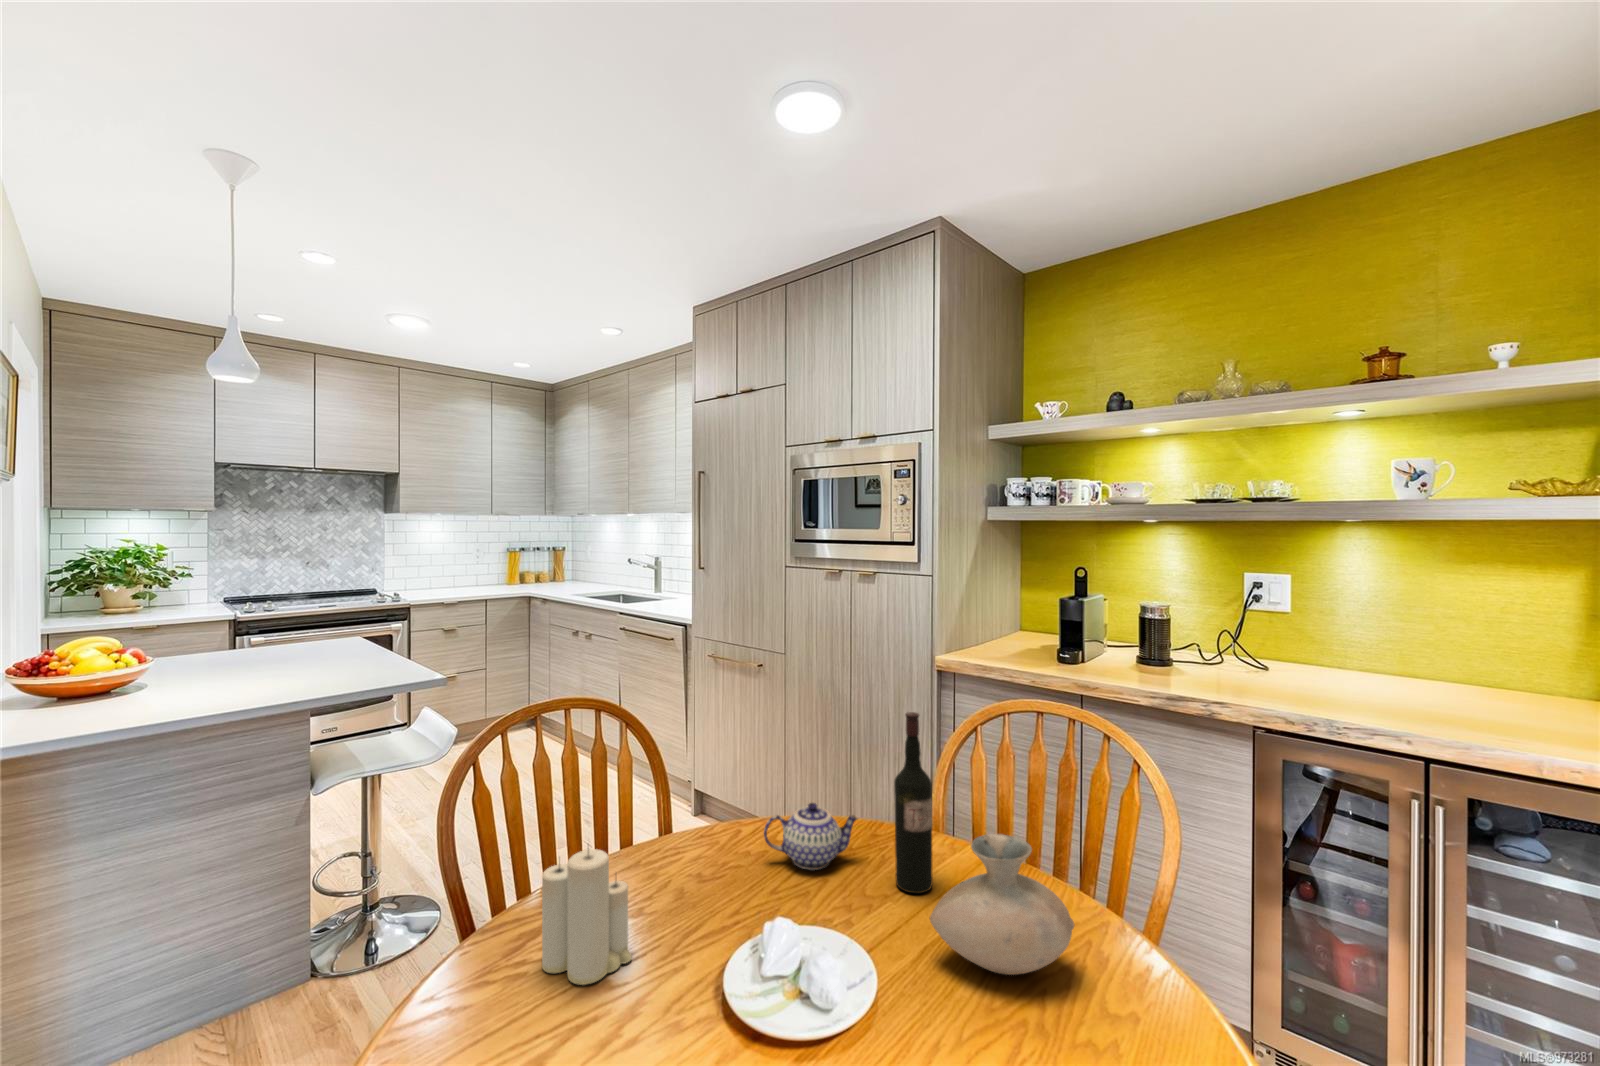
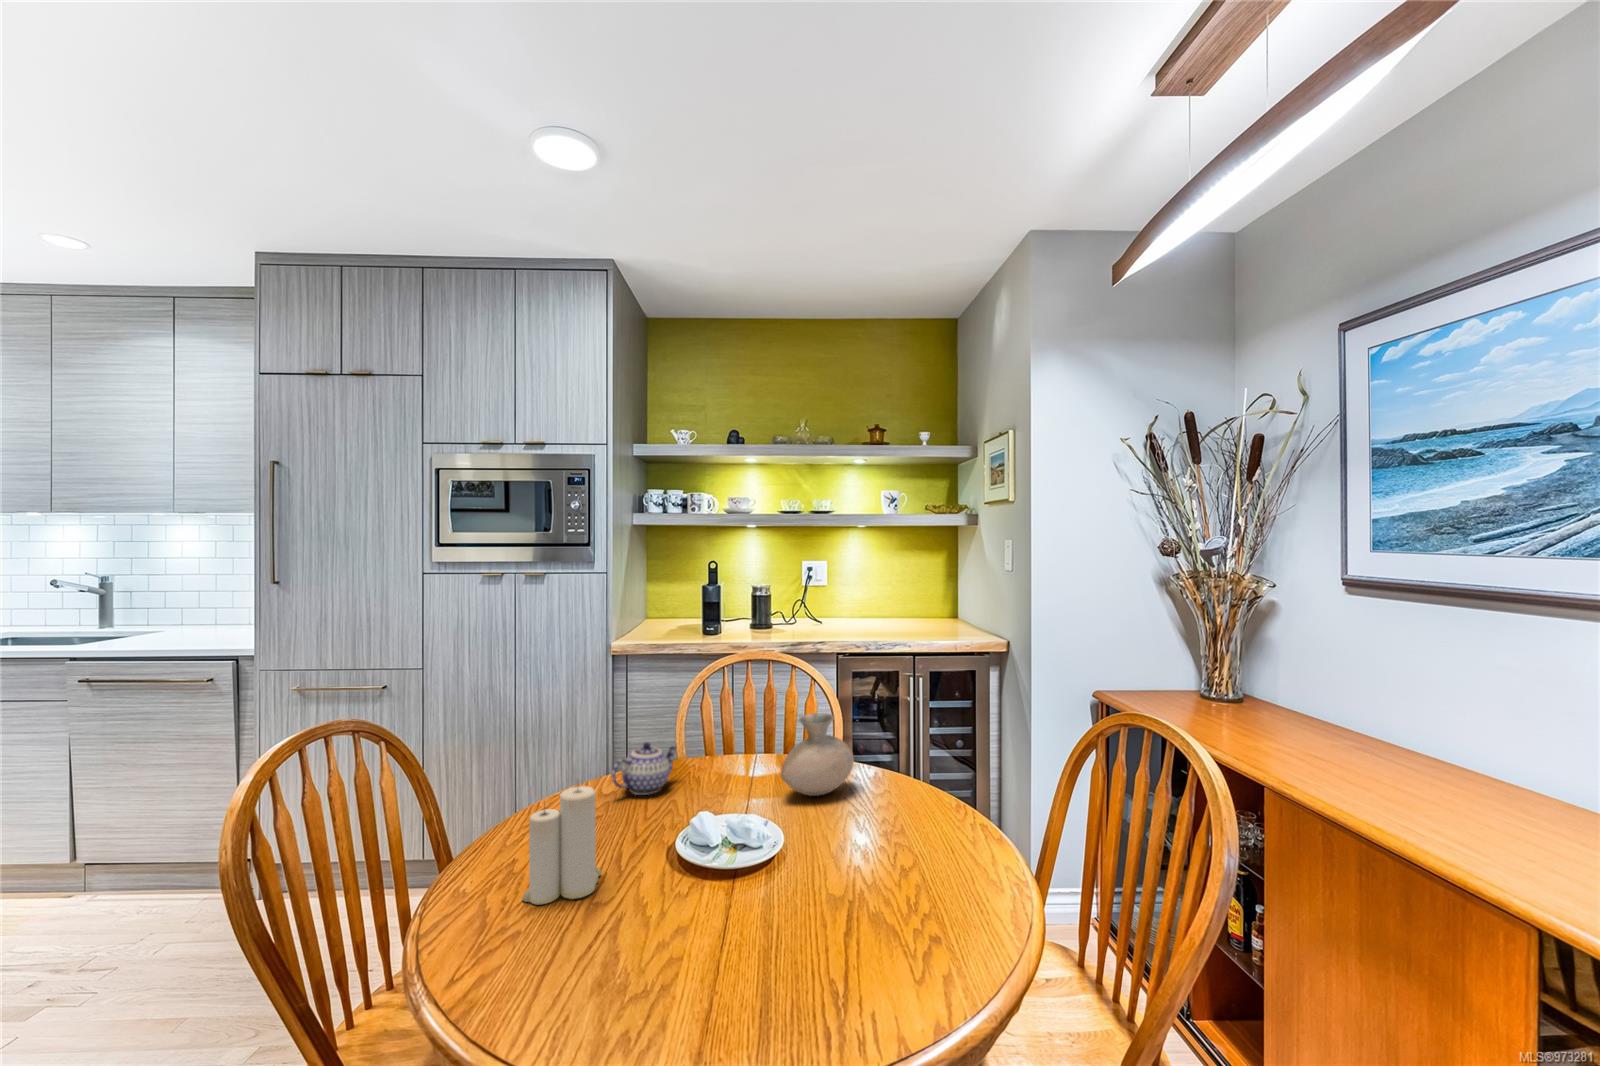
wine bottle: present [894,712,933,893] -> none [714,654,742,783]

